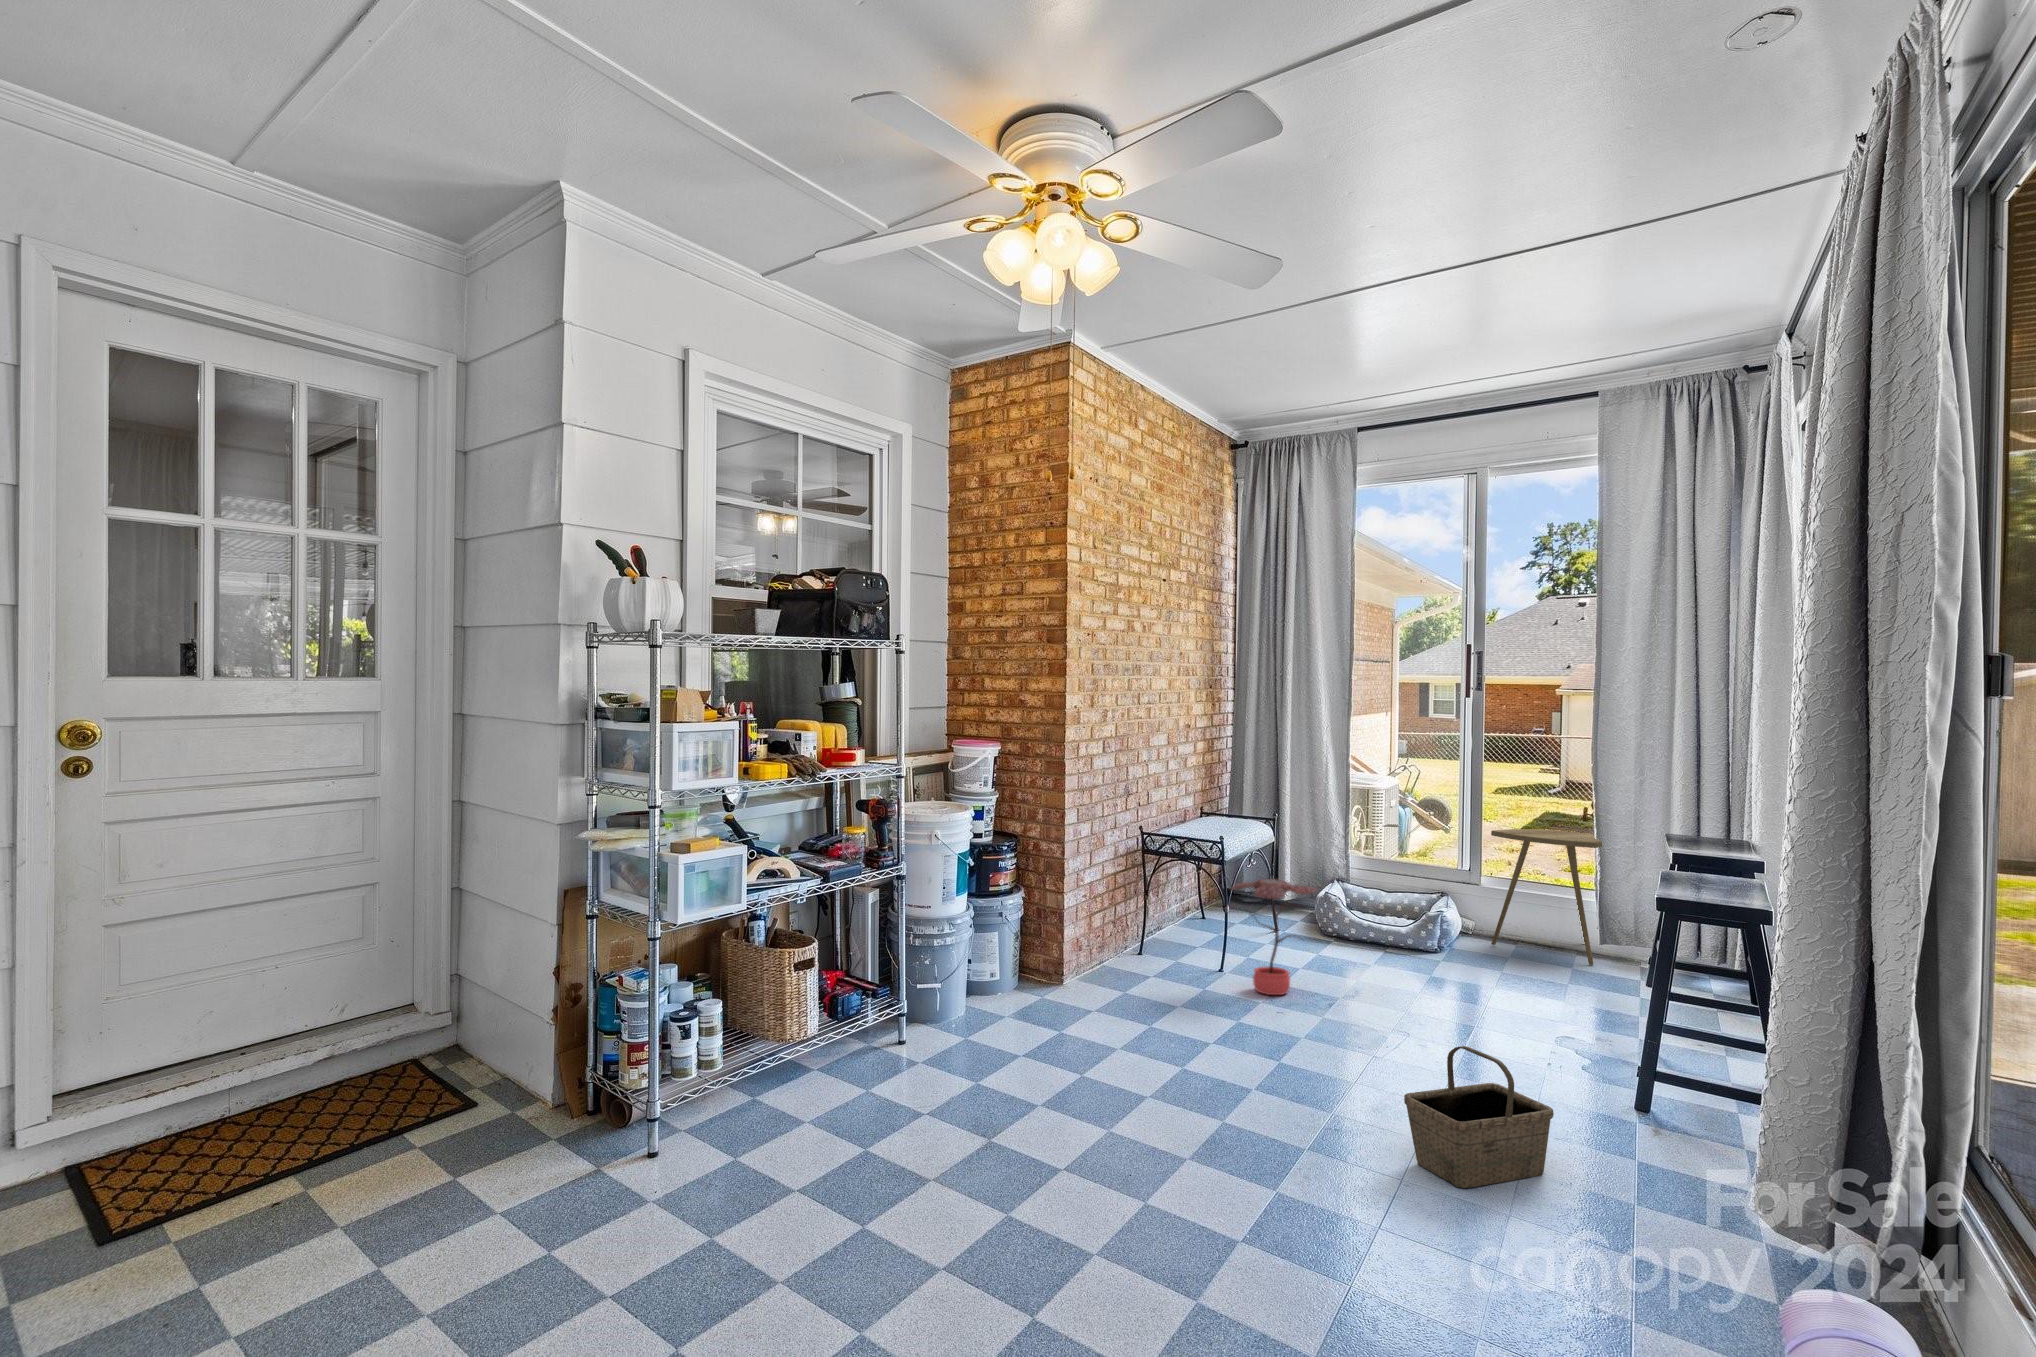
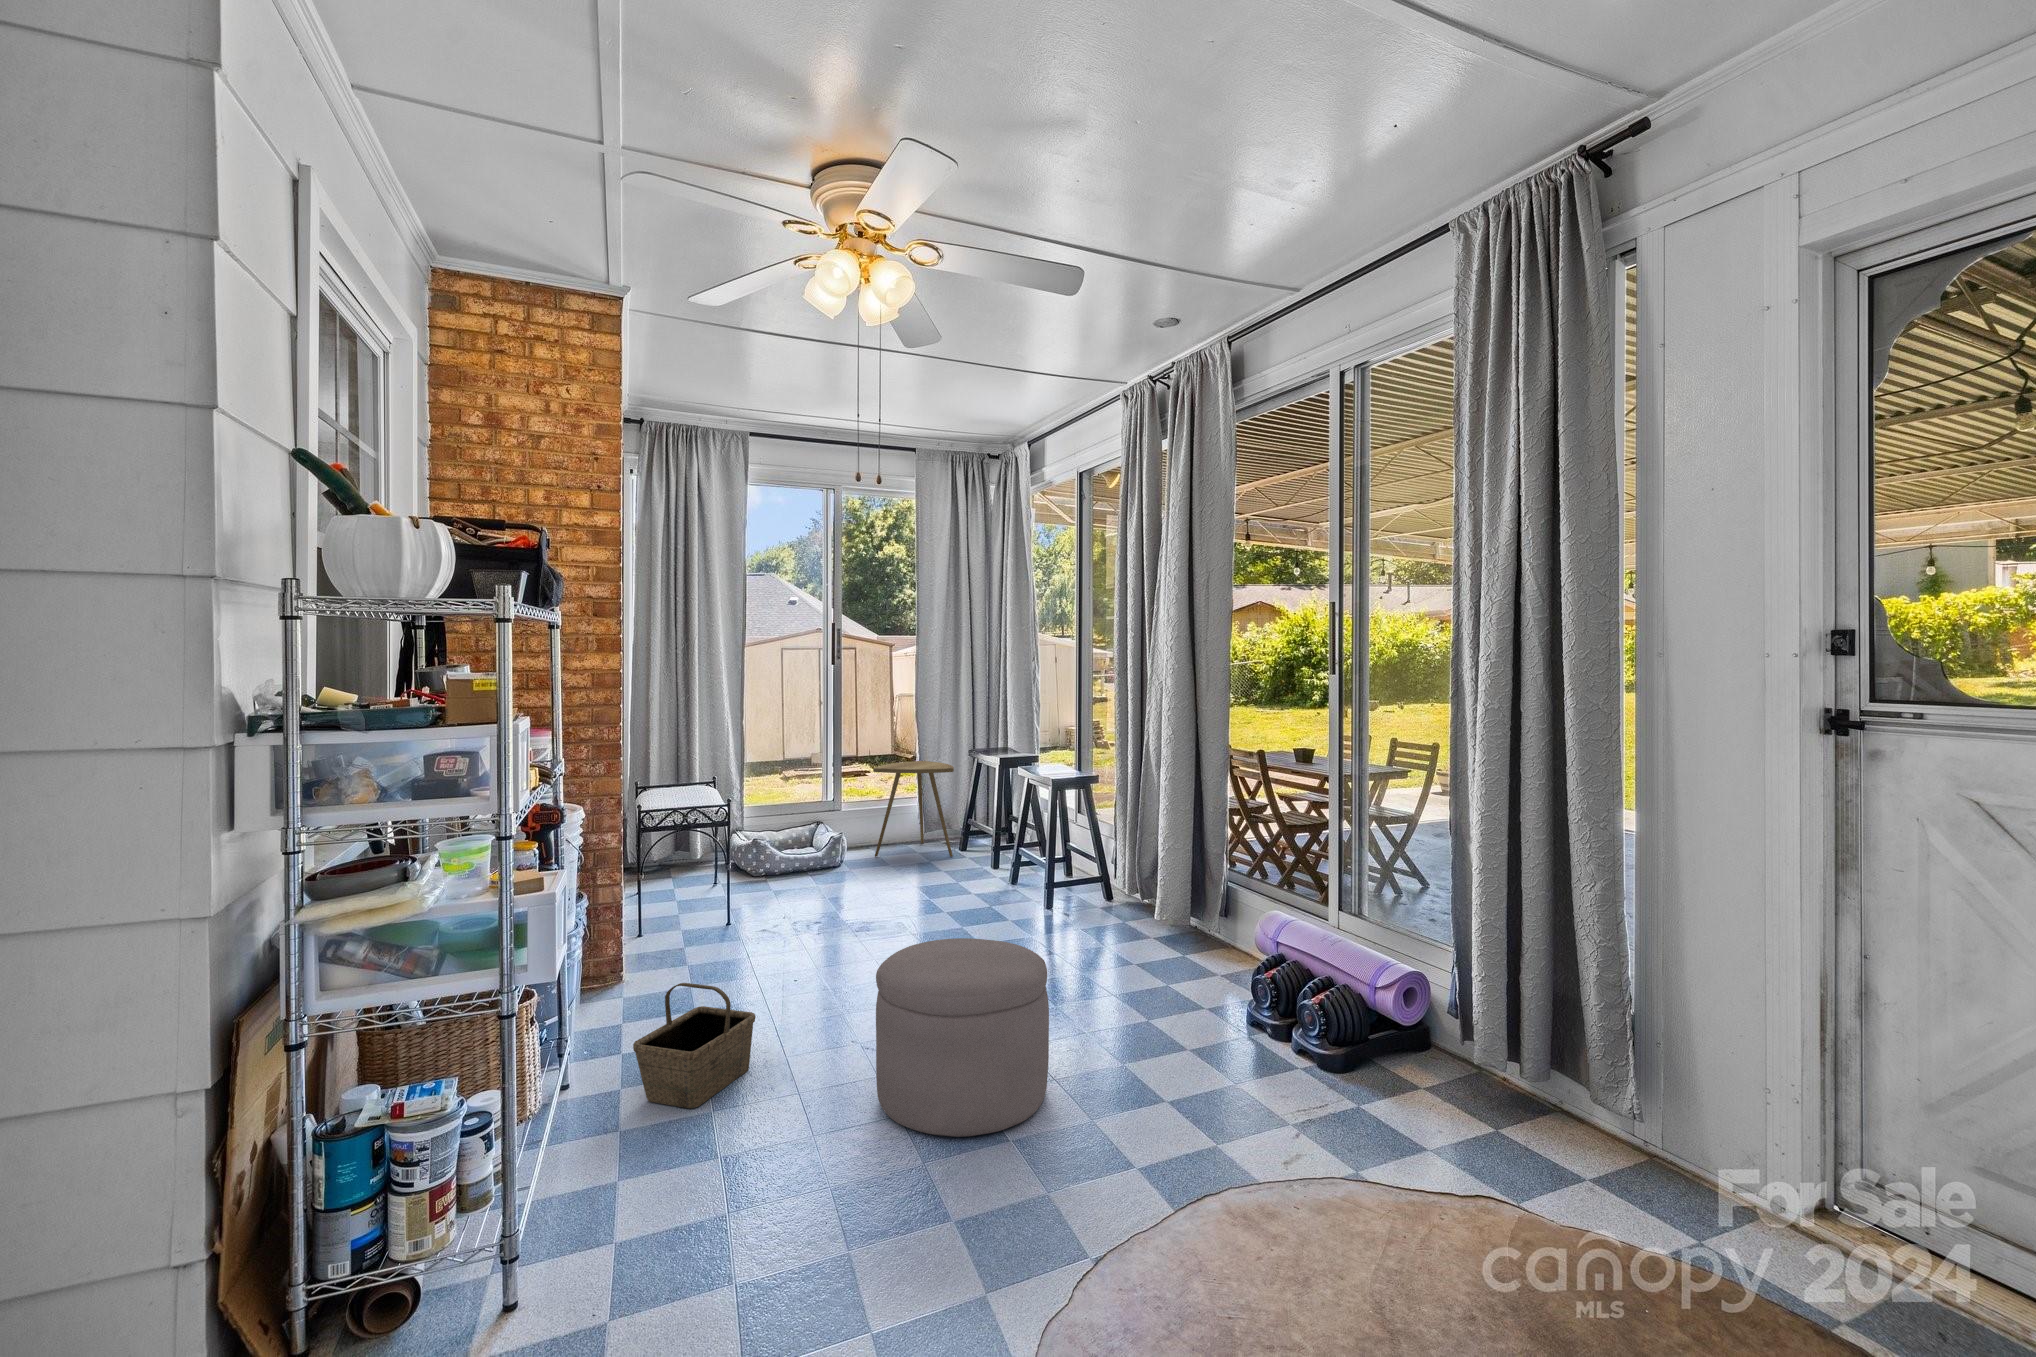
potted plant: present [1231,879,1317,995] -> none [760,832,835,936]
ottoman: none [1051,987,1242,1197] -> present [876,938,1049,1137]
basket: present [1404,1046,1554,1188] -> present [633,983,755,1109]

